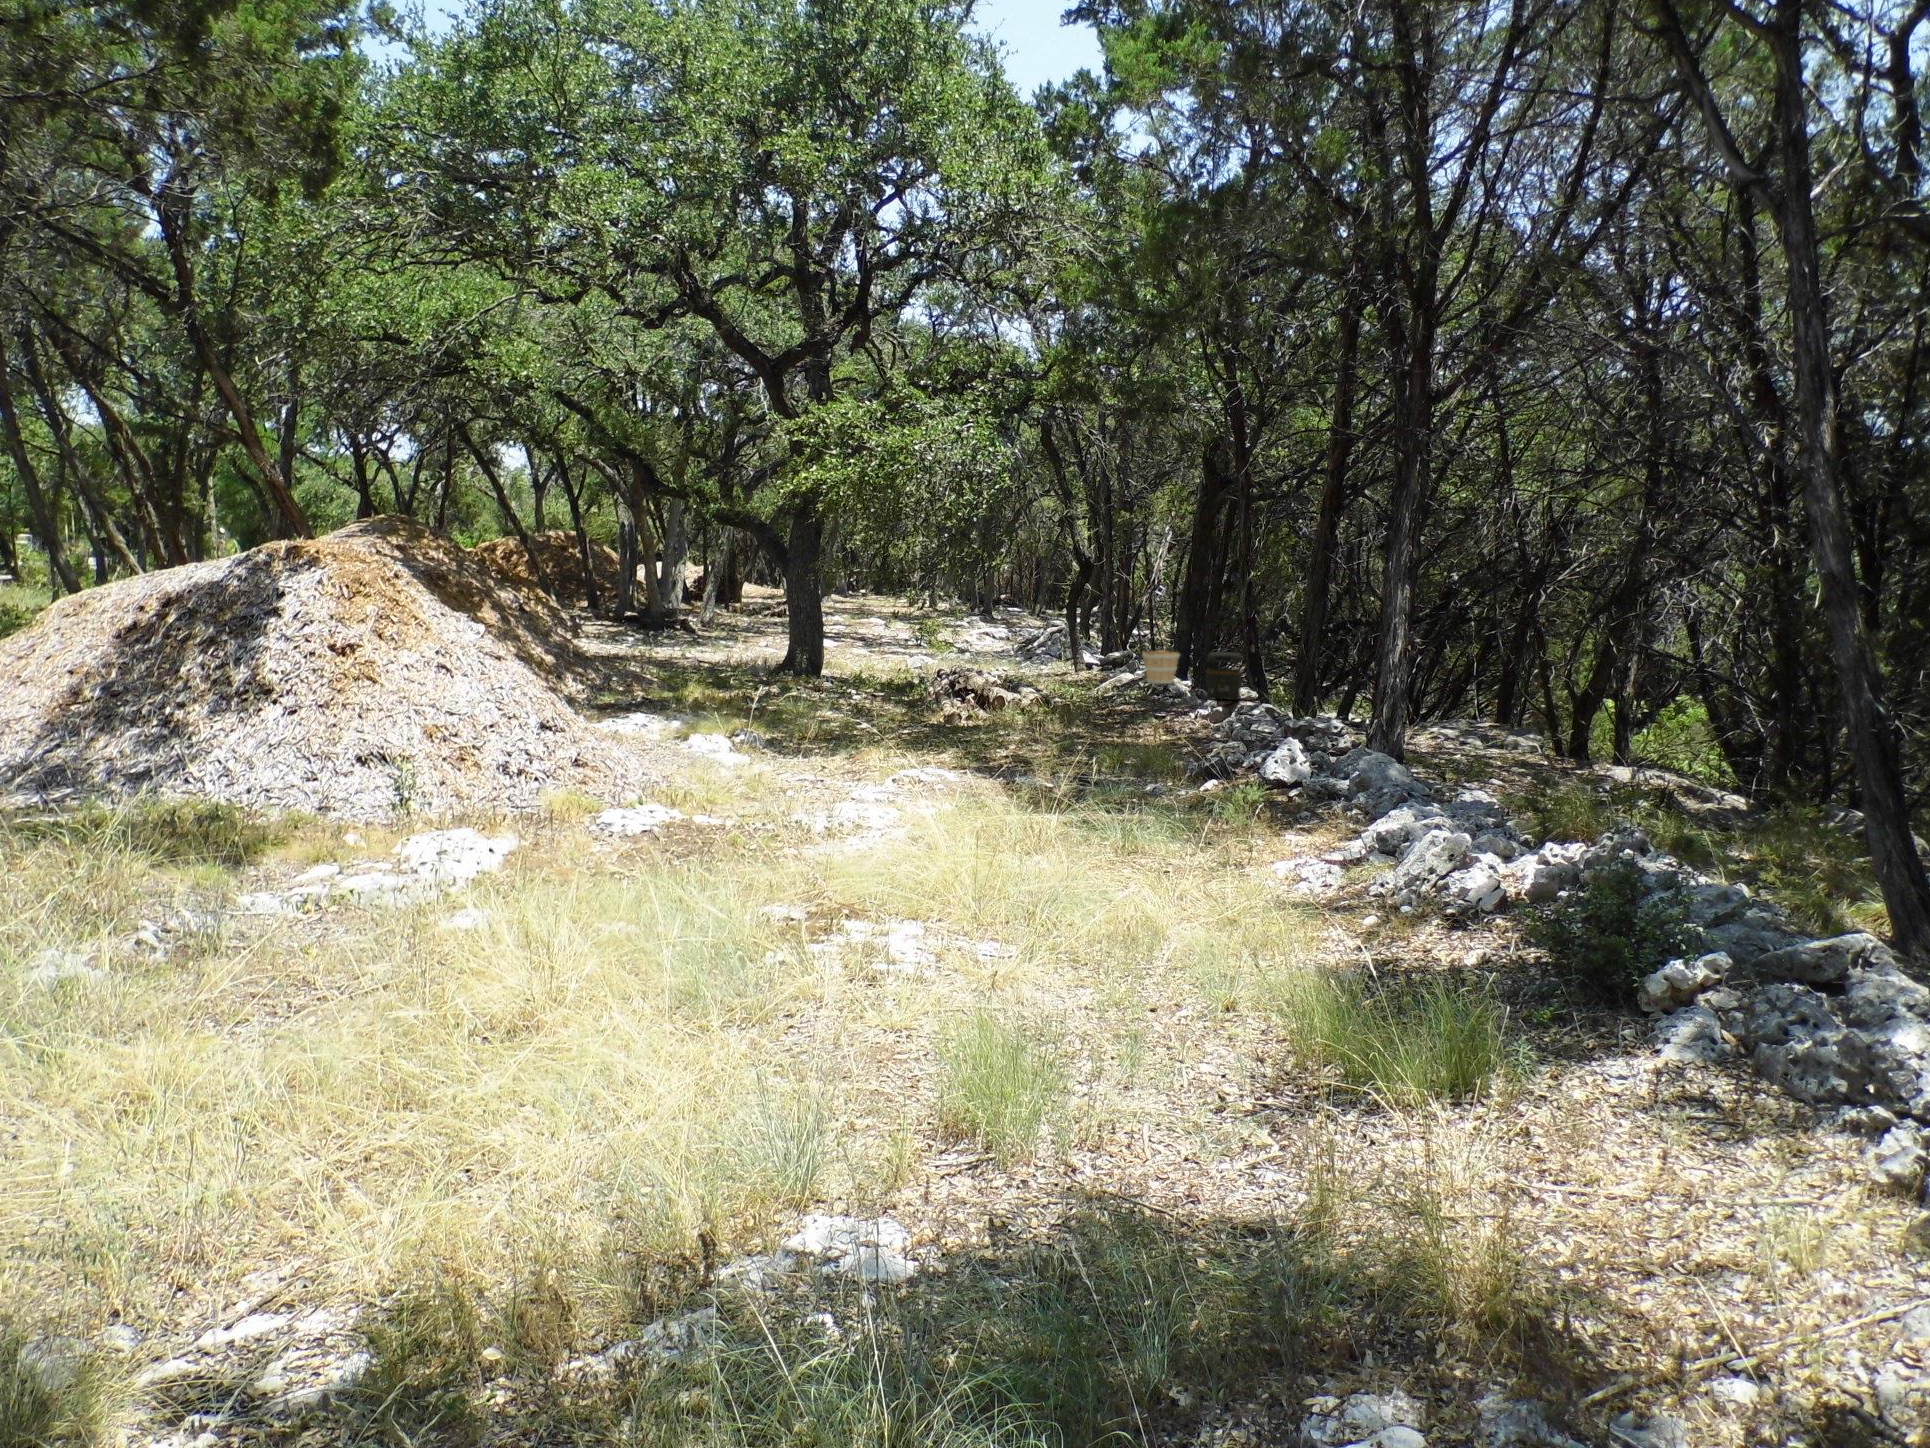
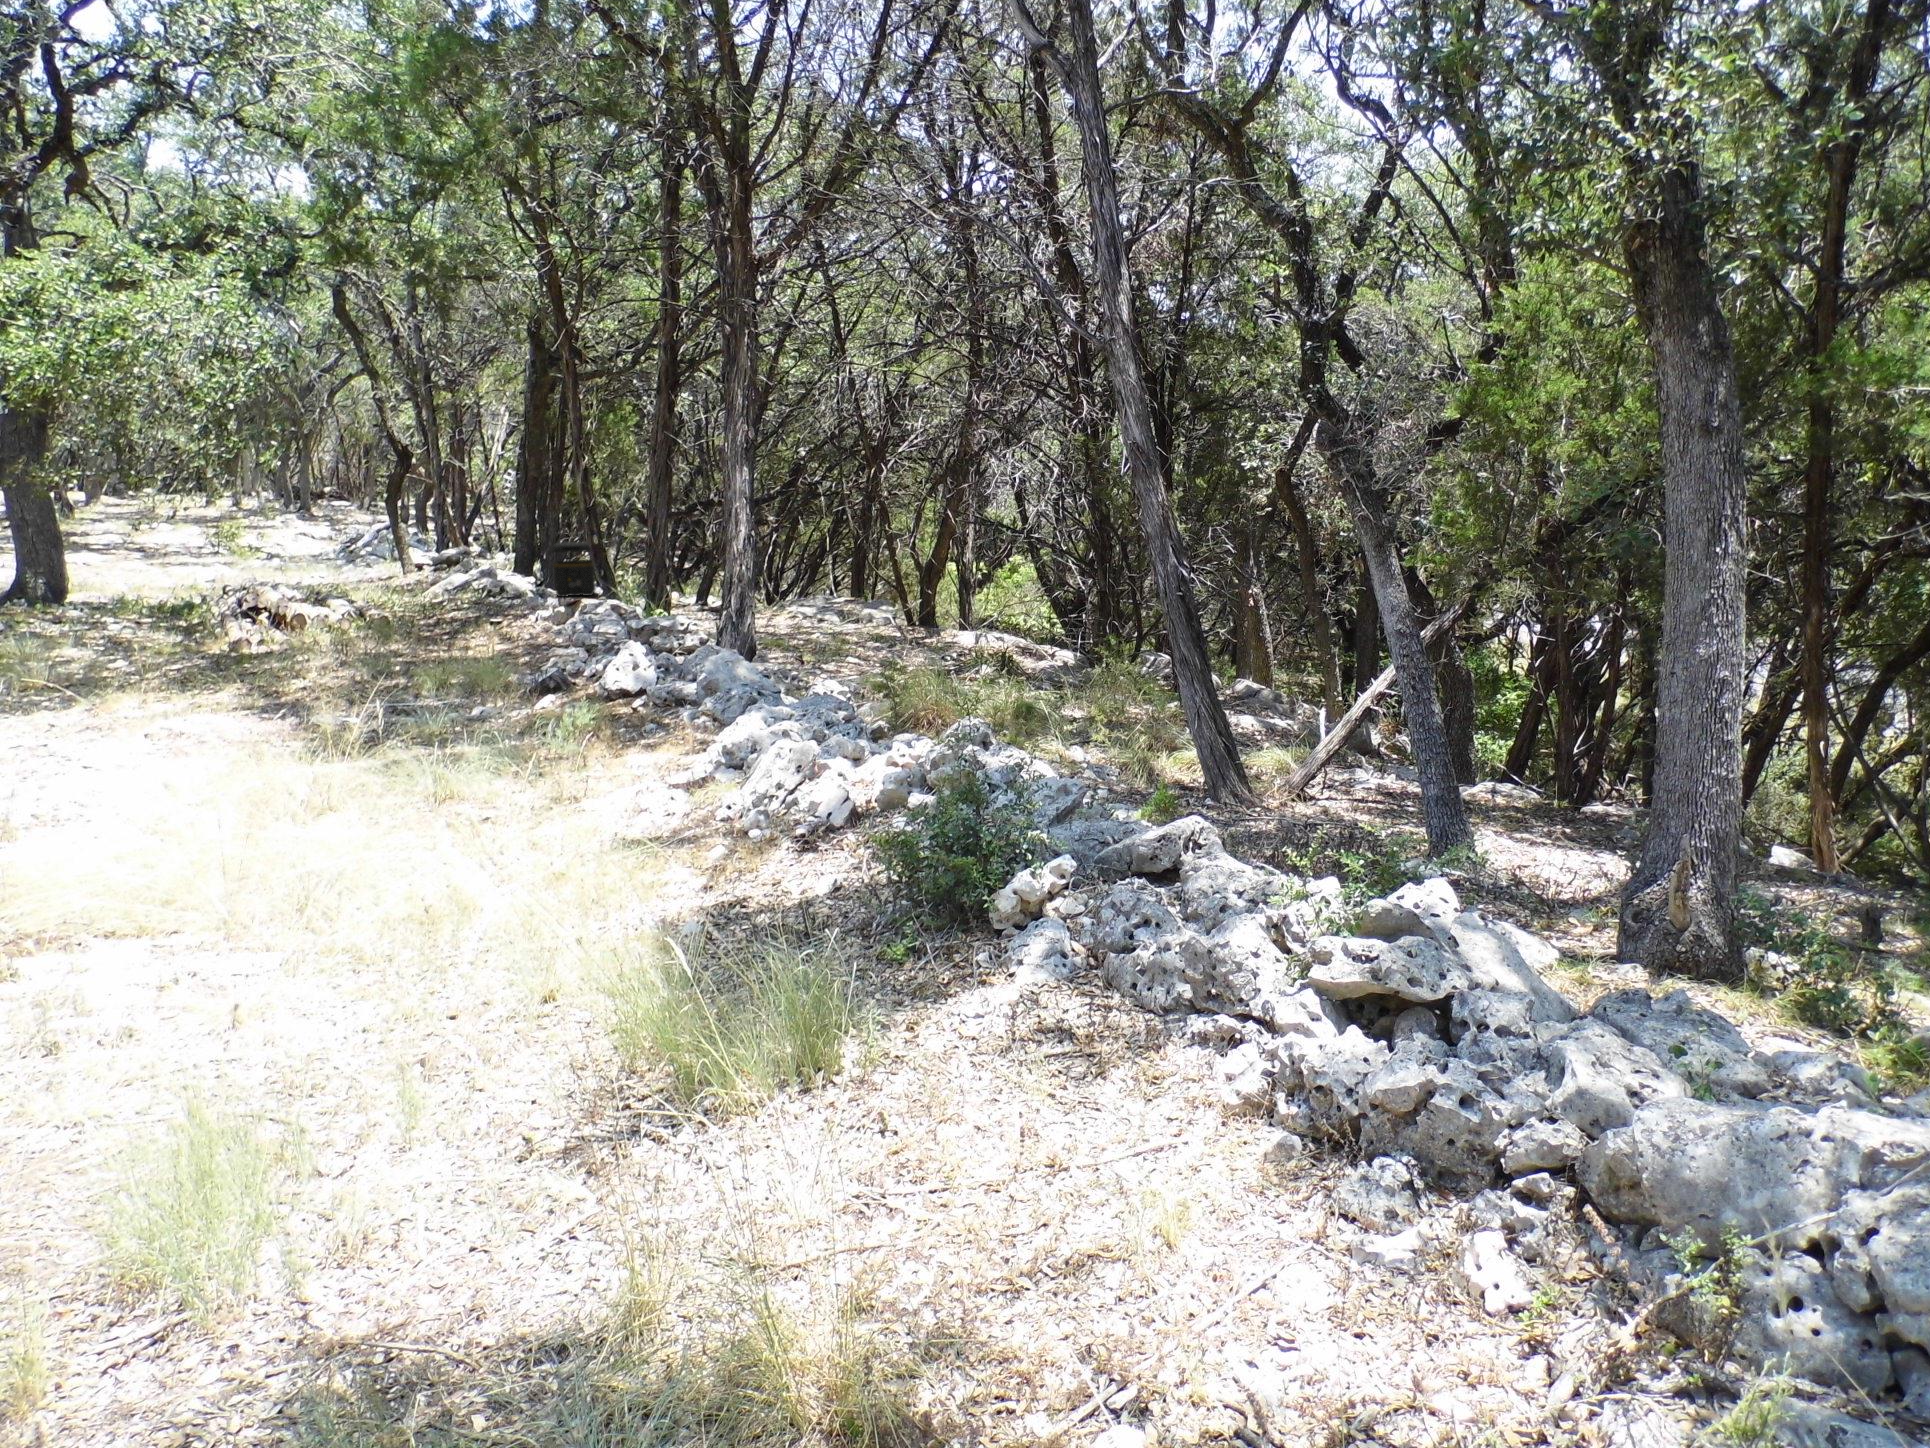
wooden bucket: present [1142,650,1180,684] -> none [476,543,524,583]

